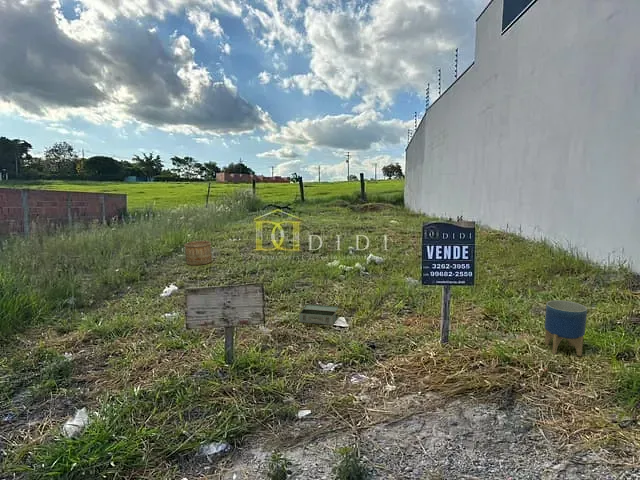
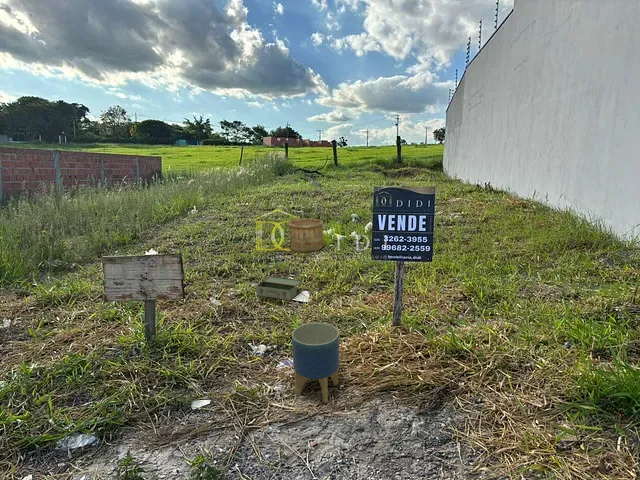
wooden bucket: present [184,241,212,265] -> present [288,218,324,252]
planter: present [545,300,587,356] -> present [292,323,339,403]

